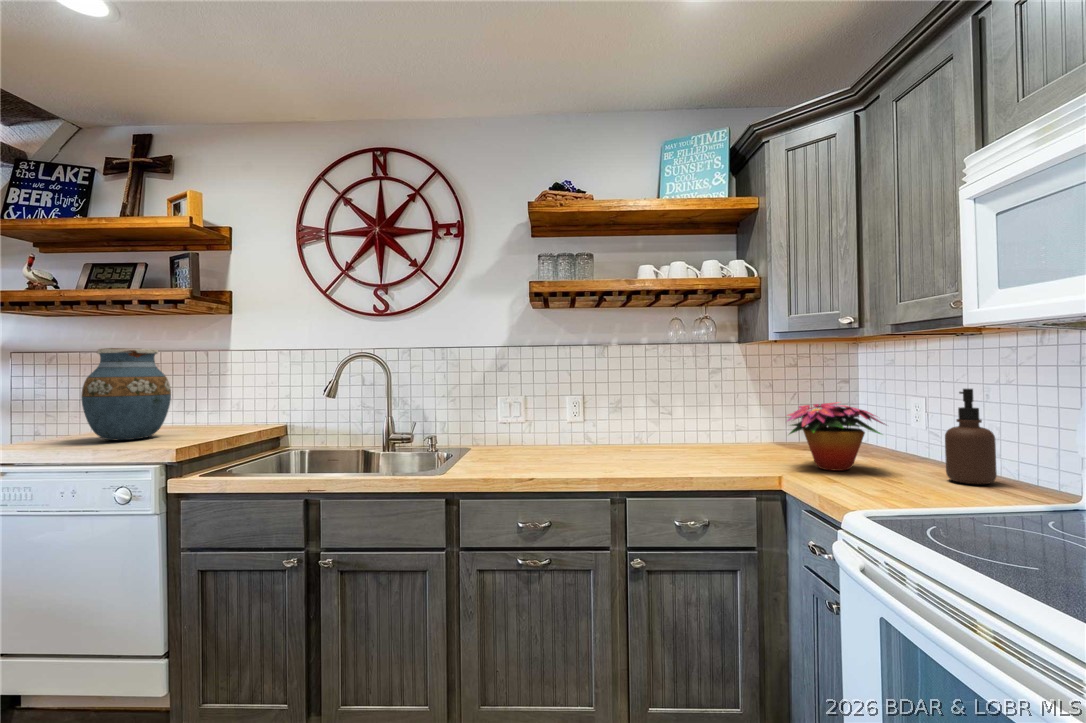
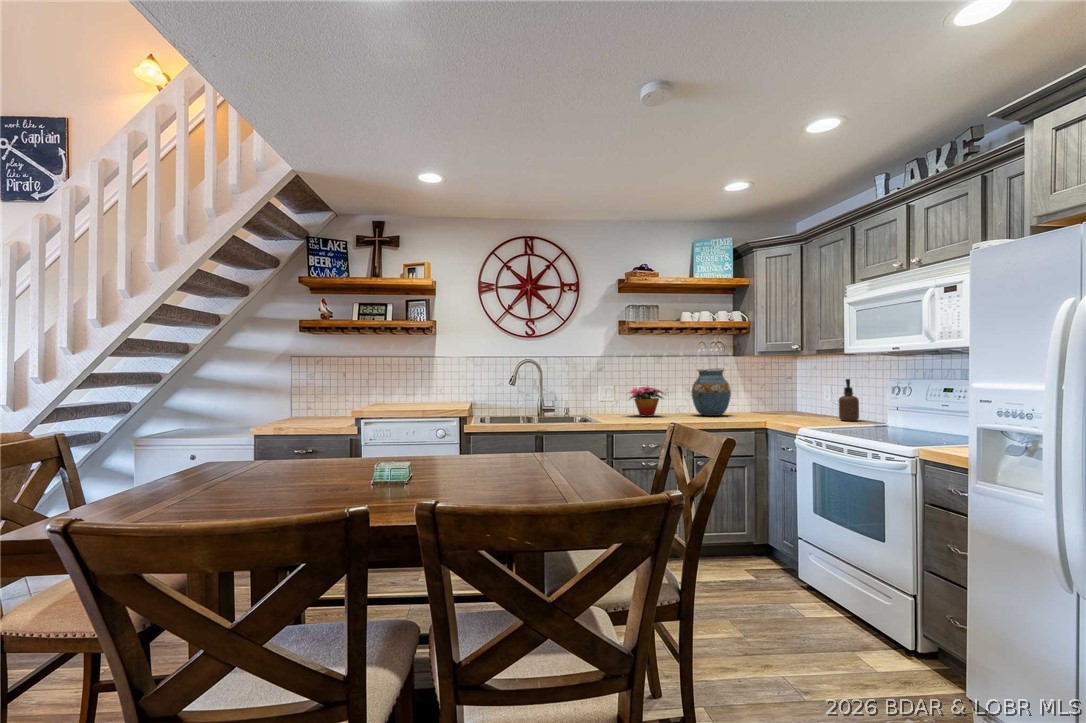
vase: present [81,348,171,440] -> present [692,368,731,416]
flower arrangement: present [787,402,885,471] -> present [629,386,663,417]

